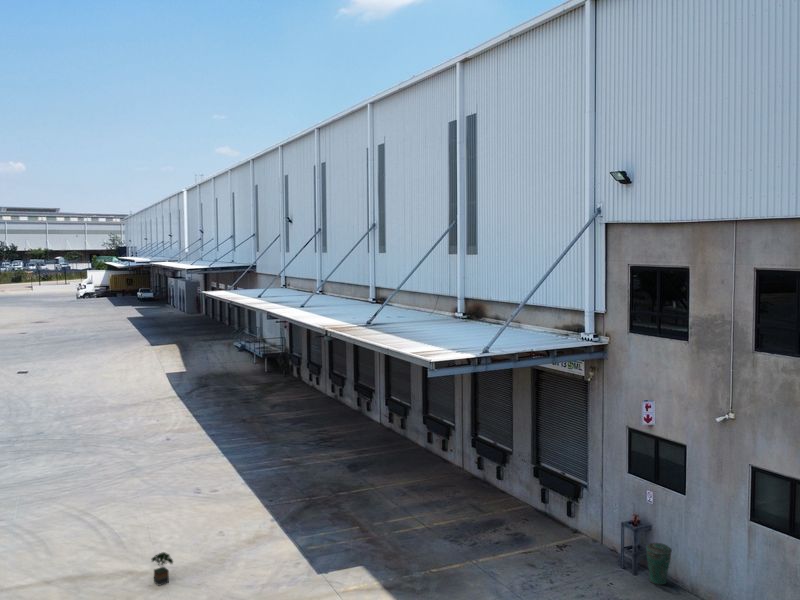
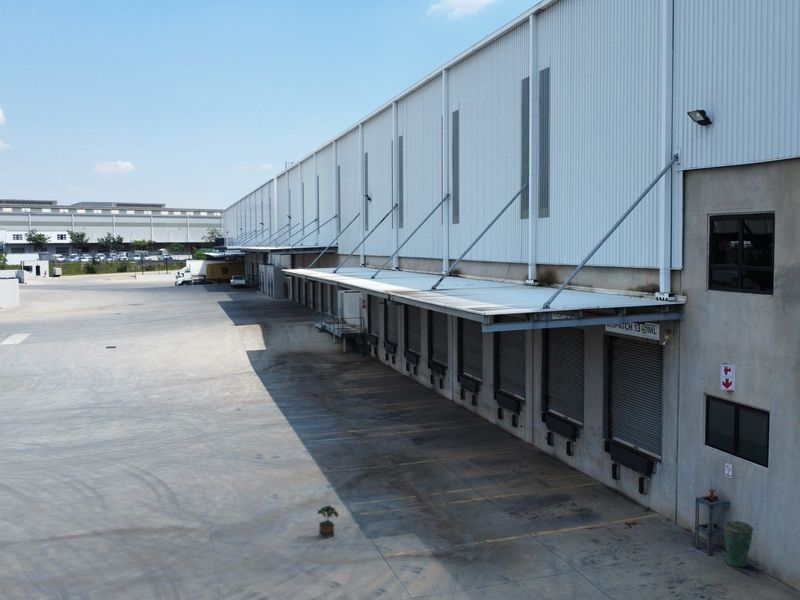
potted tree: present [151,552,173,586] -> present [317,506,338,538]

